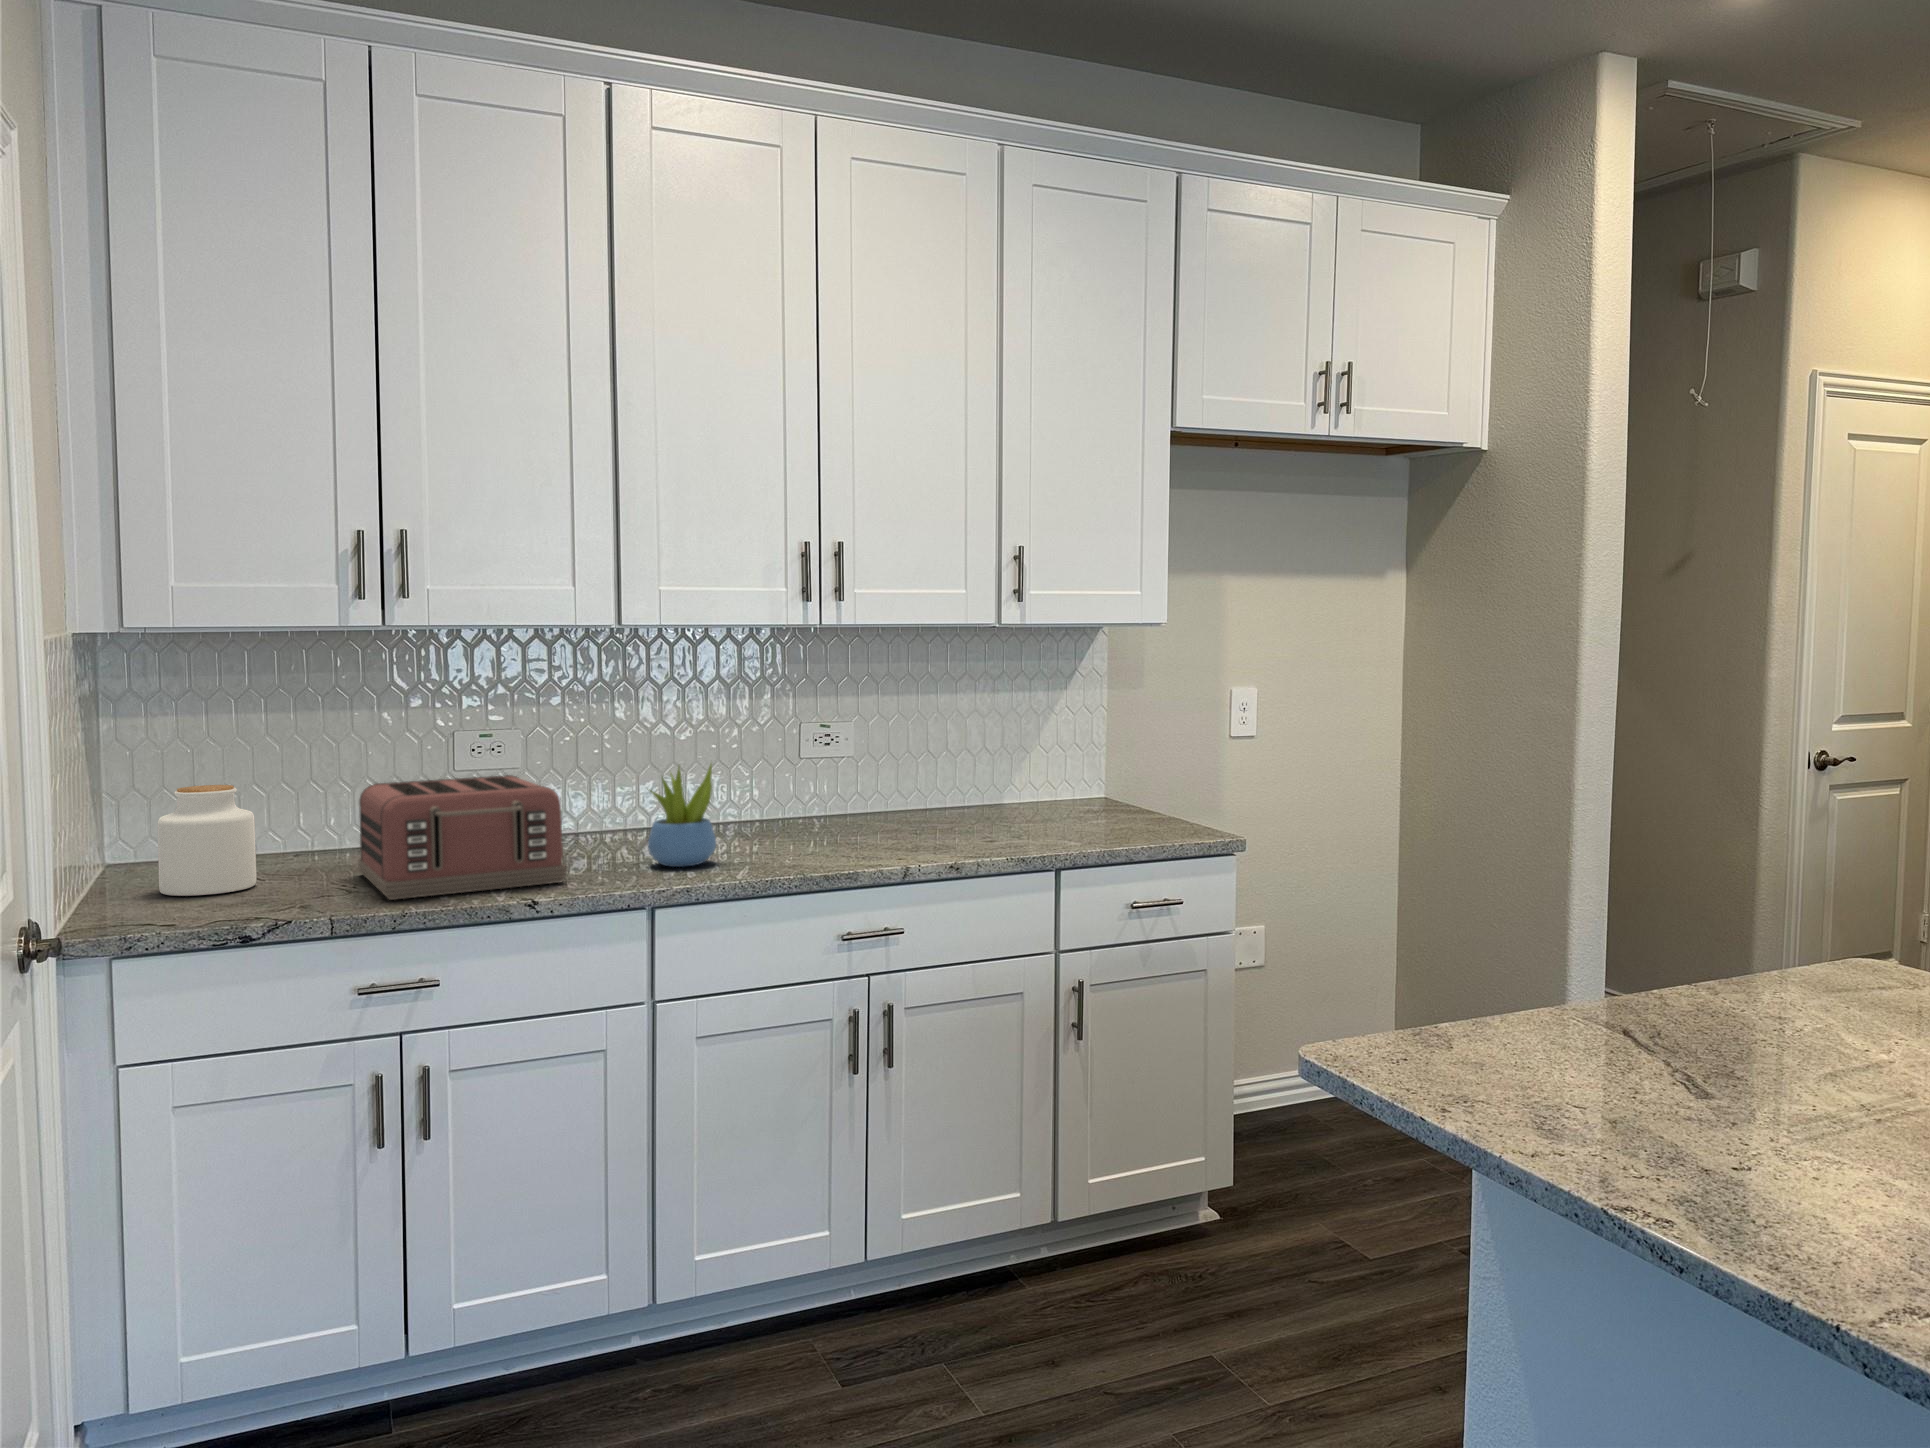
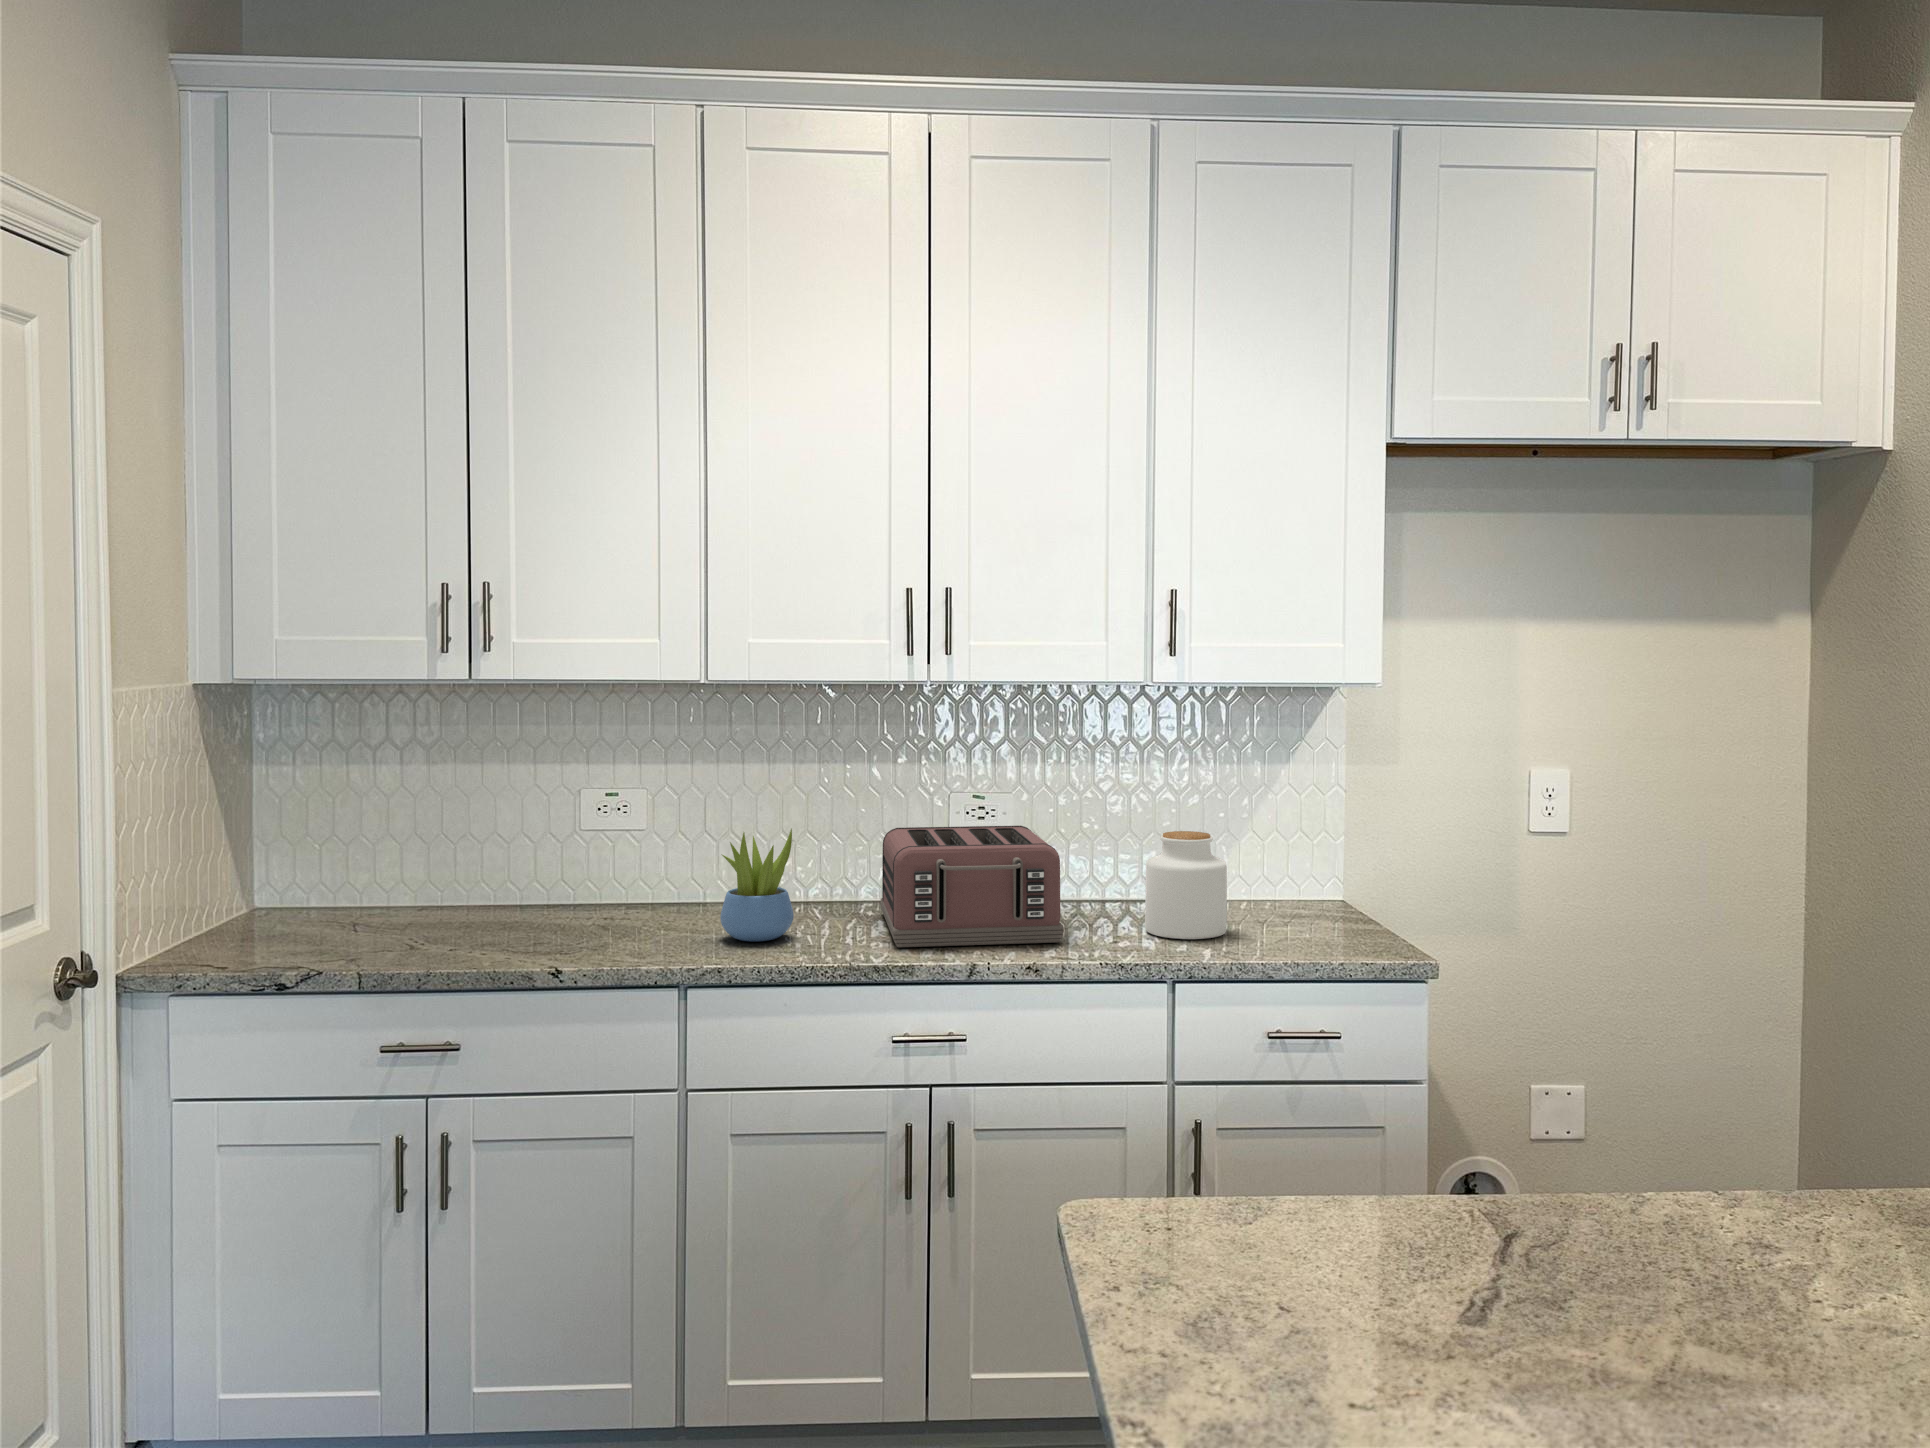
toaster: present [358,775,566,900] -> present [880,826,1063,947]
jar: present [158,785,256,896] -> present [1145,831,1227,939]

